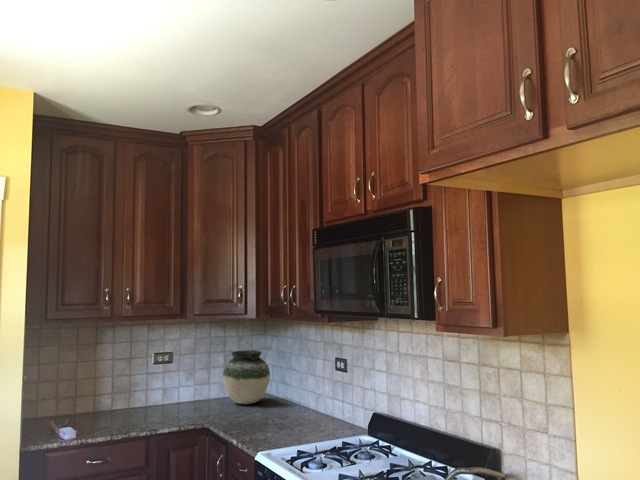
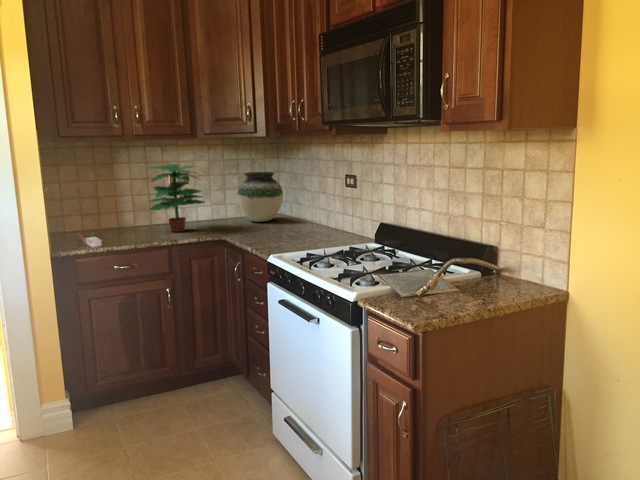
potted plant: none [129,344,190,418] -> present [148,164,205,232]

